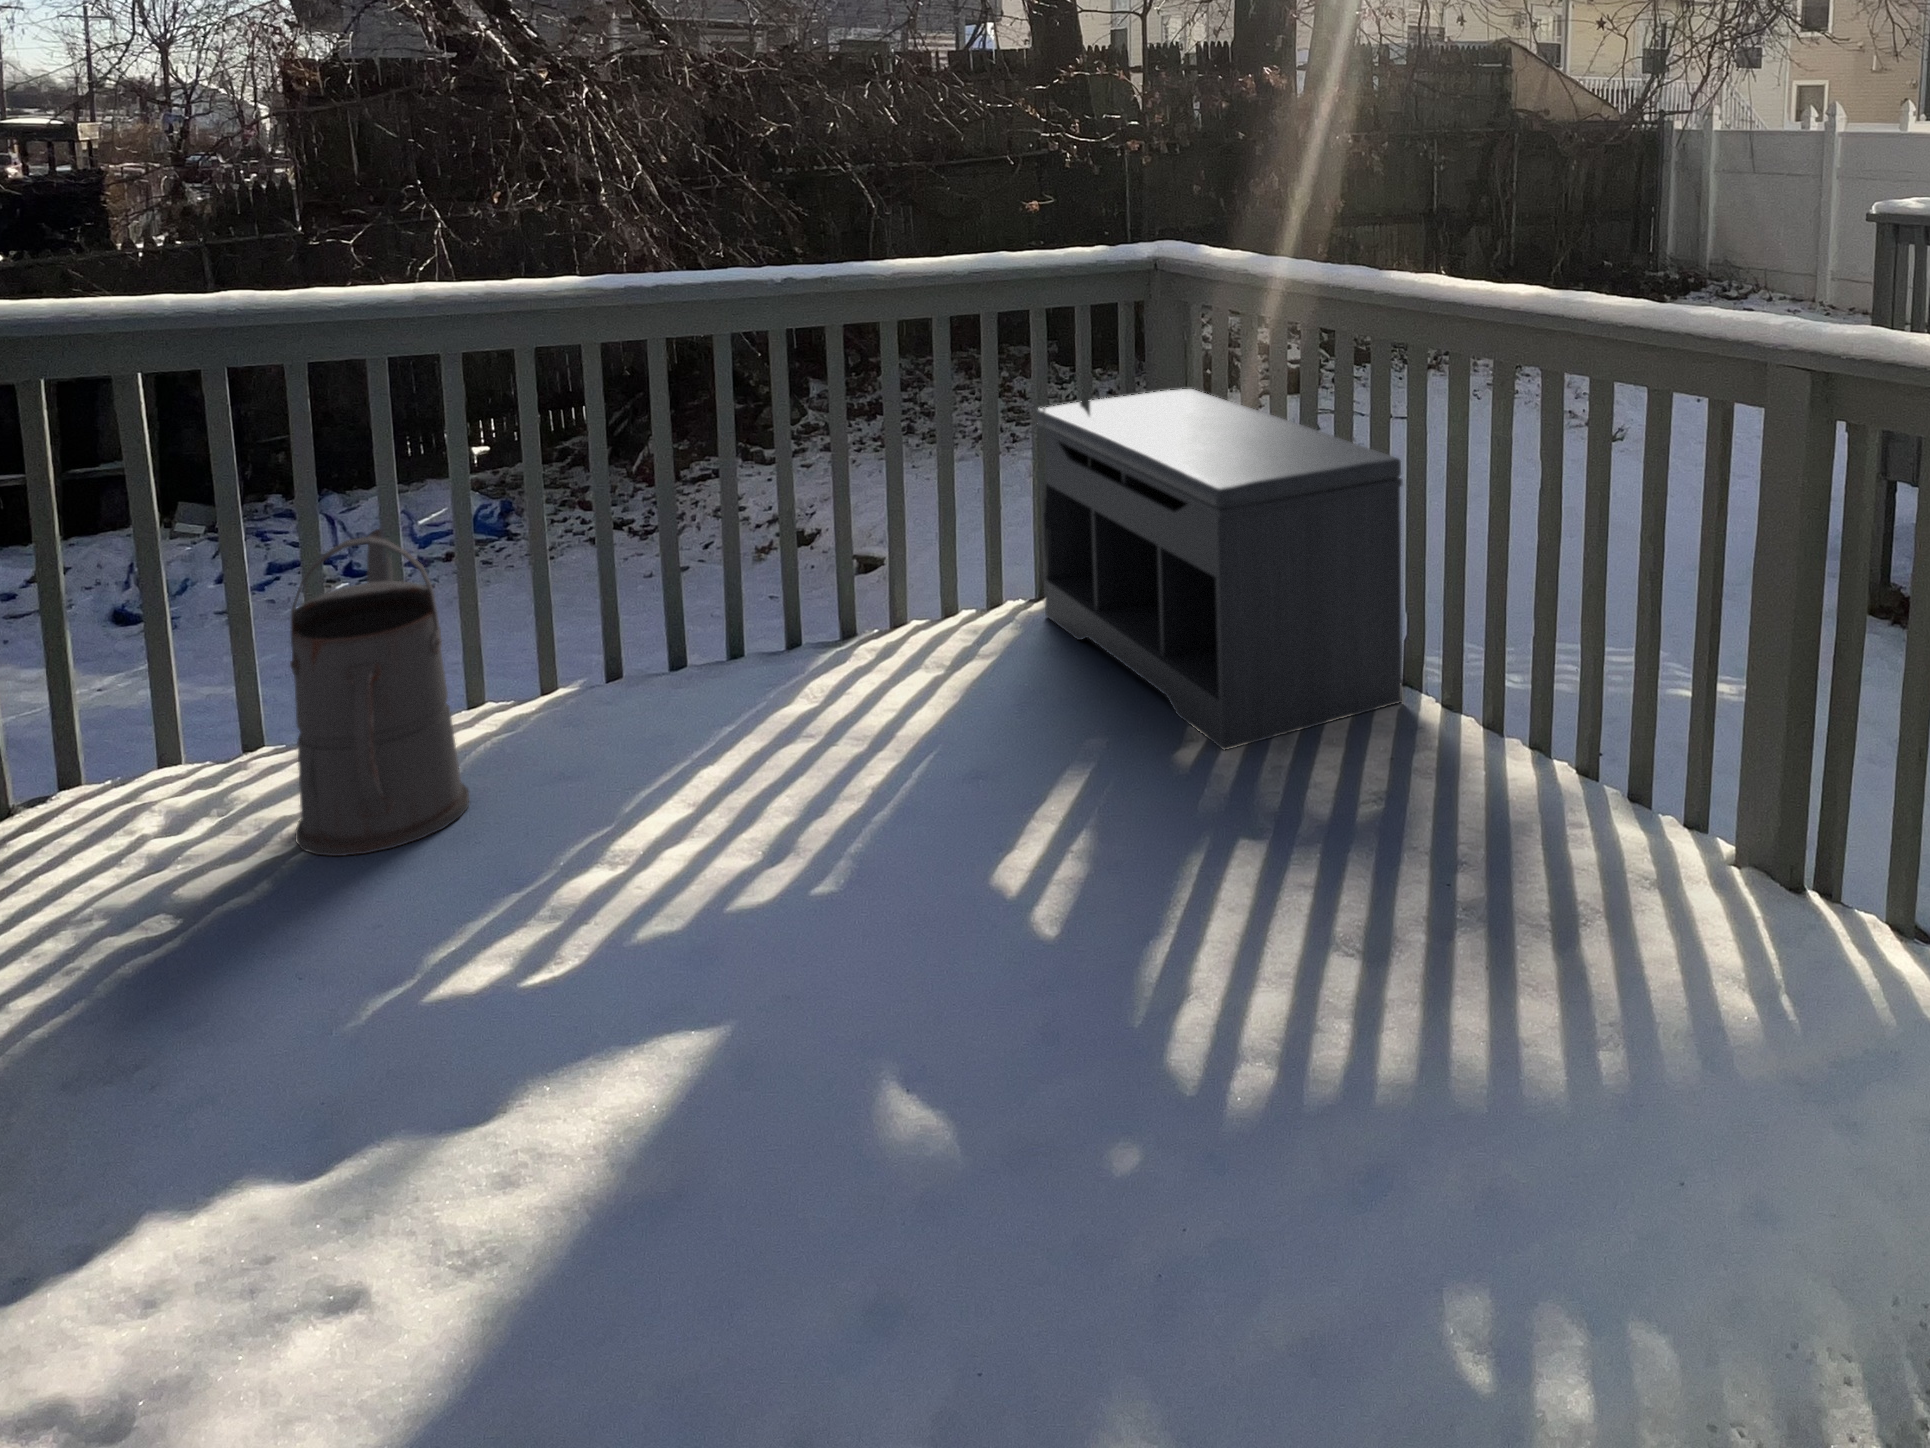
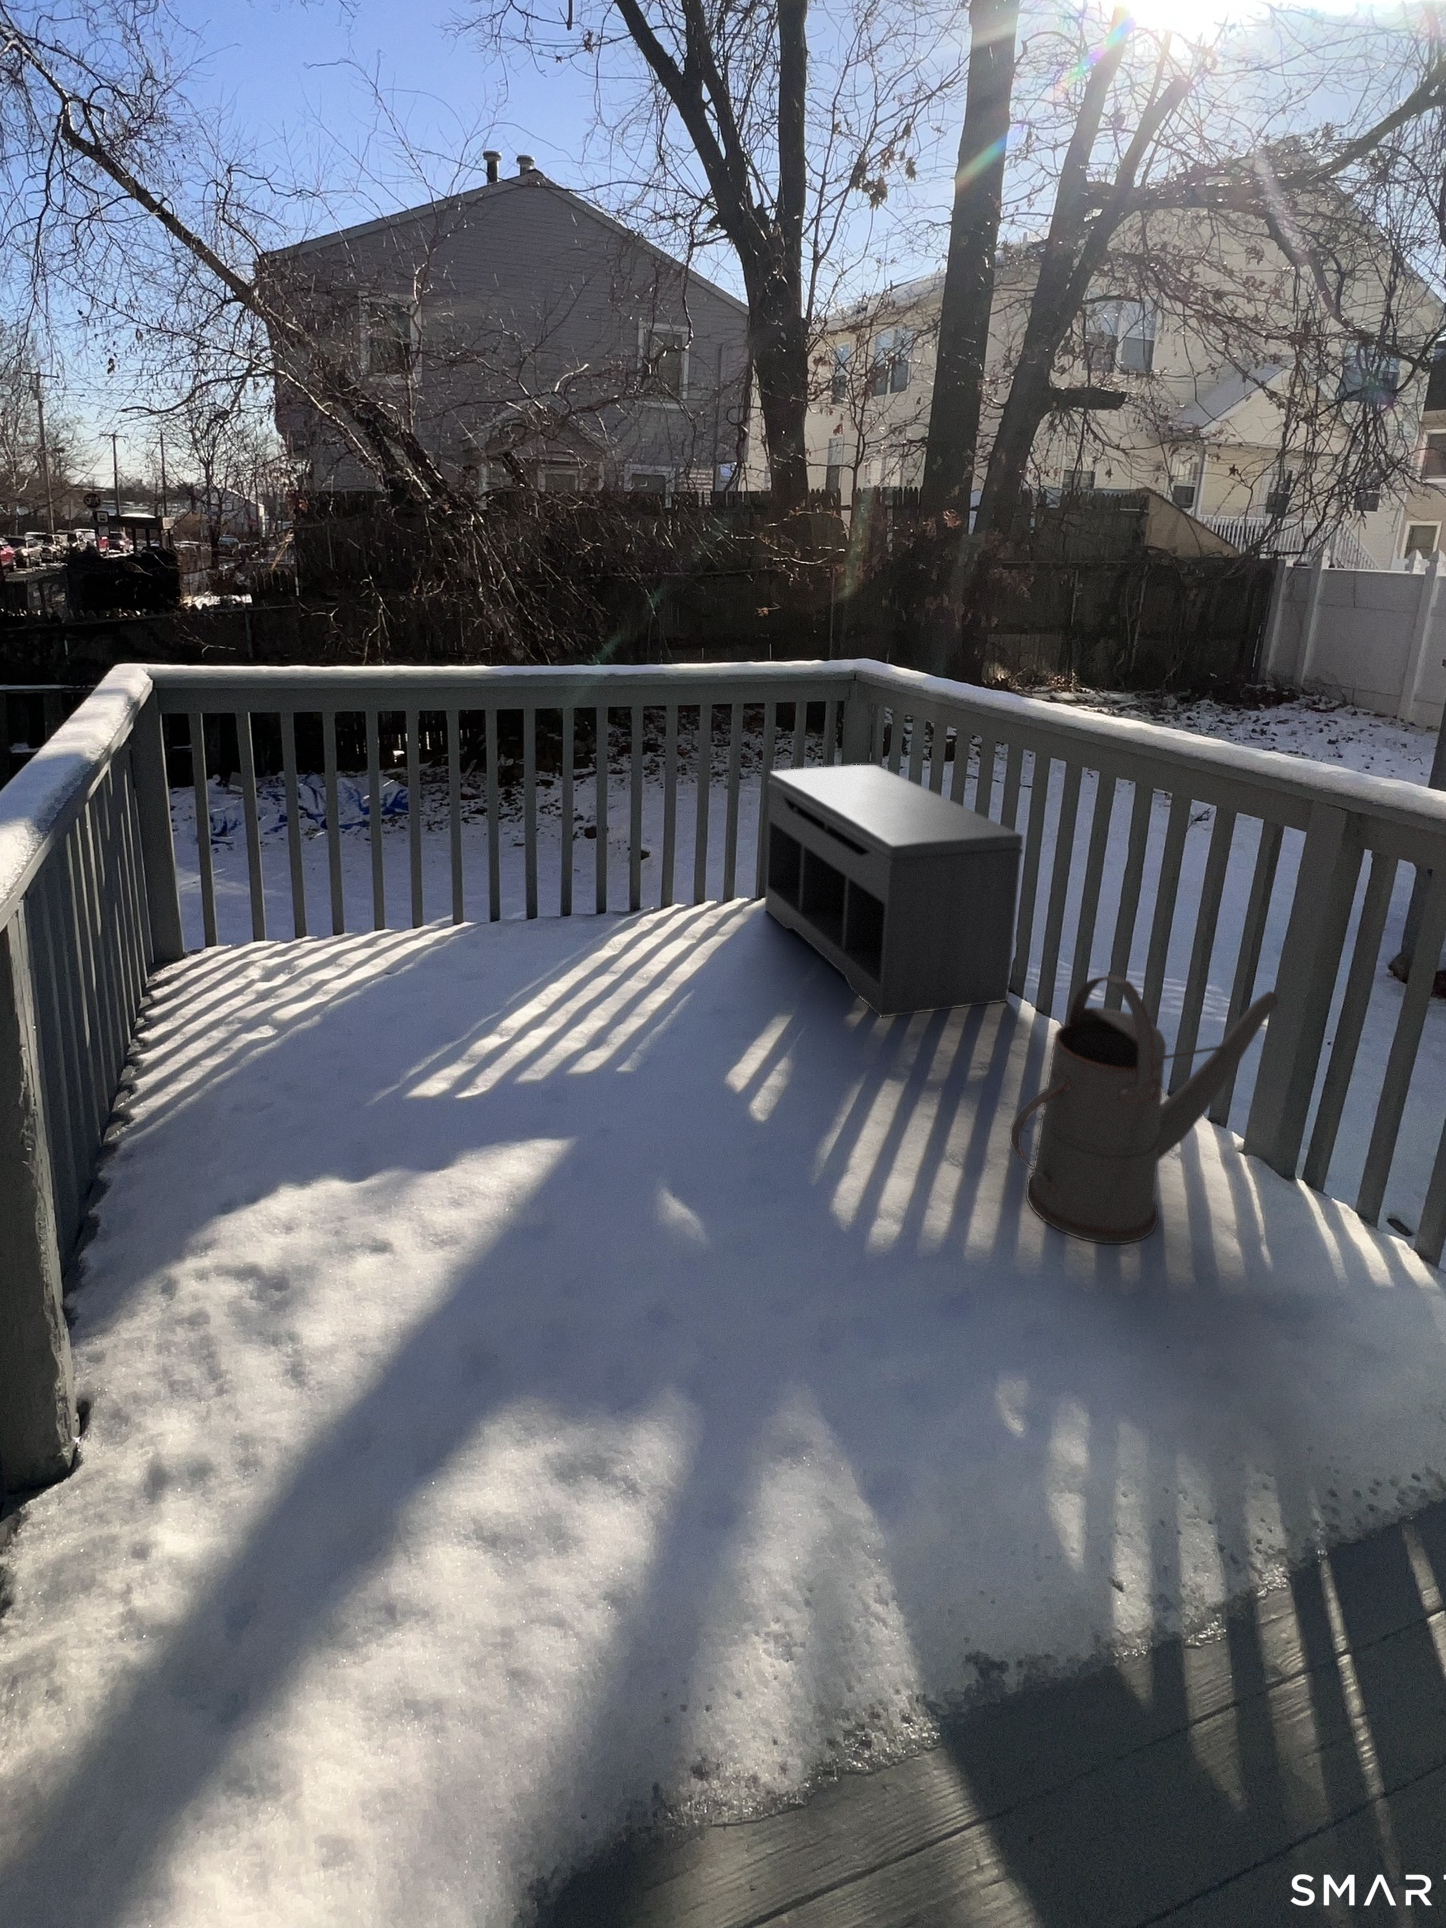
watering can: present [290,529,469,856] -> present [1009,976,1278,1244]

